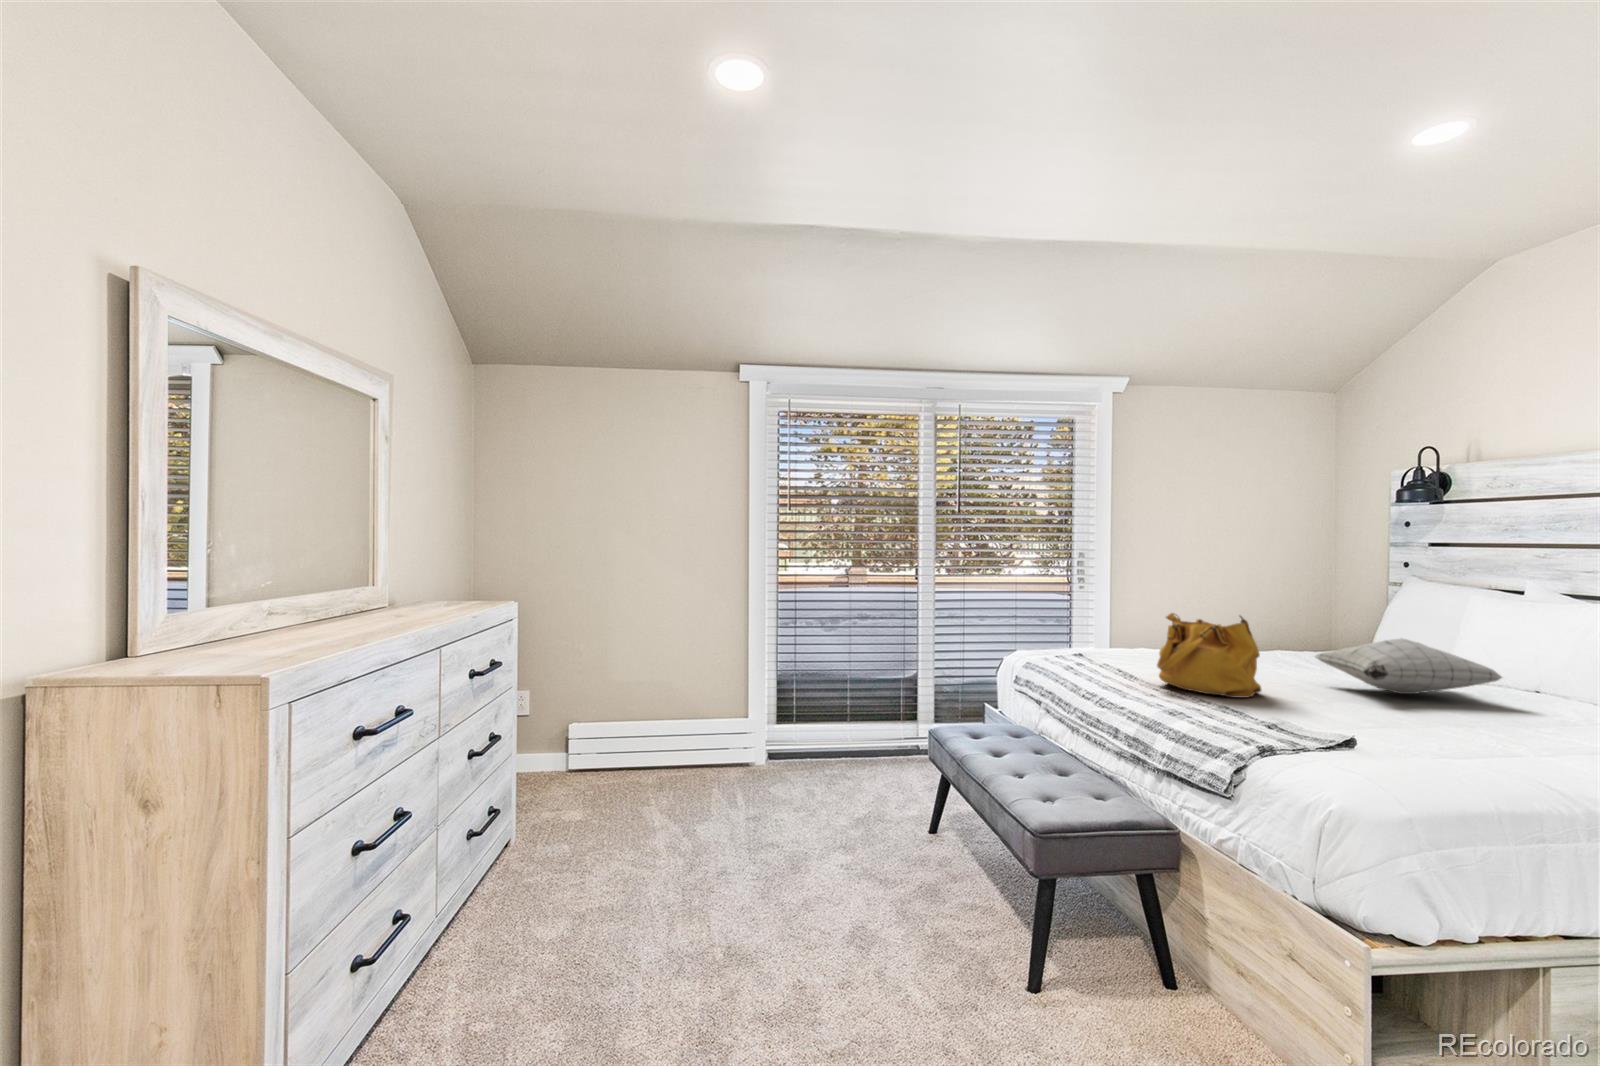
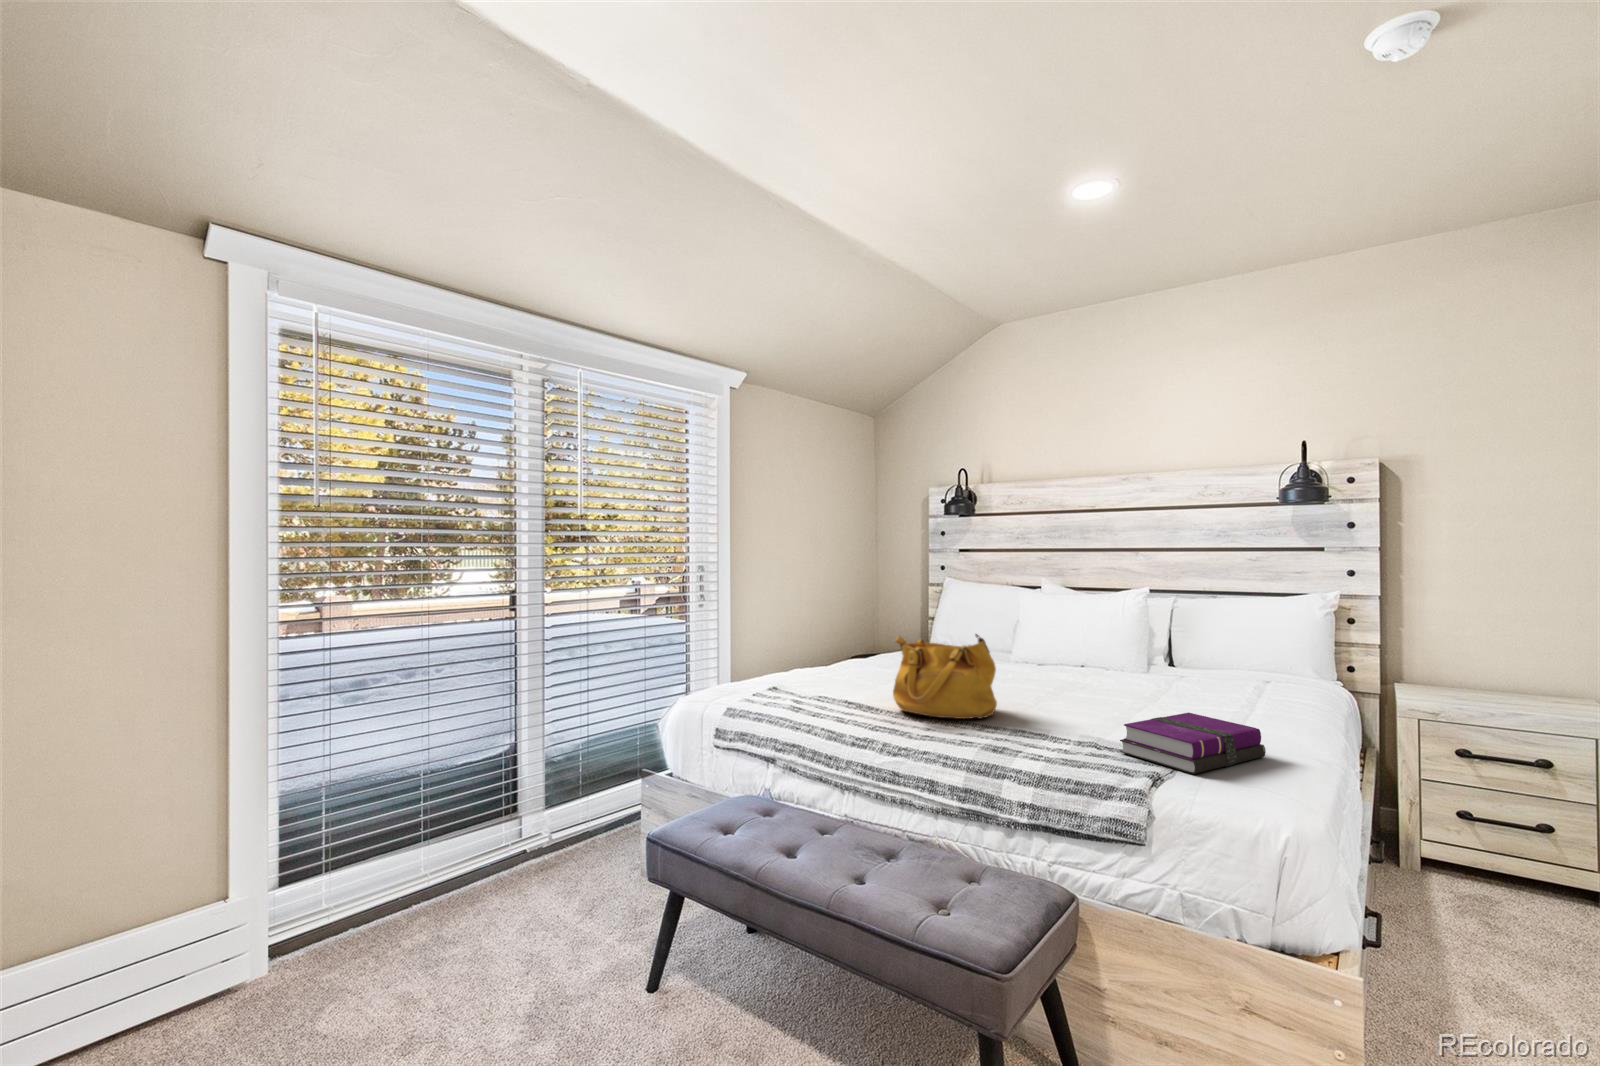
pillow: present [1315,638,1502,694] -> none [982,638,1125,686]
notebook: none [1299,704,1469,761] -> present [1120,713,1266,774]

